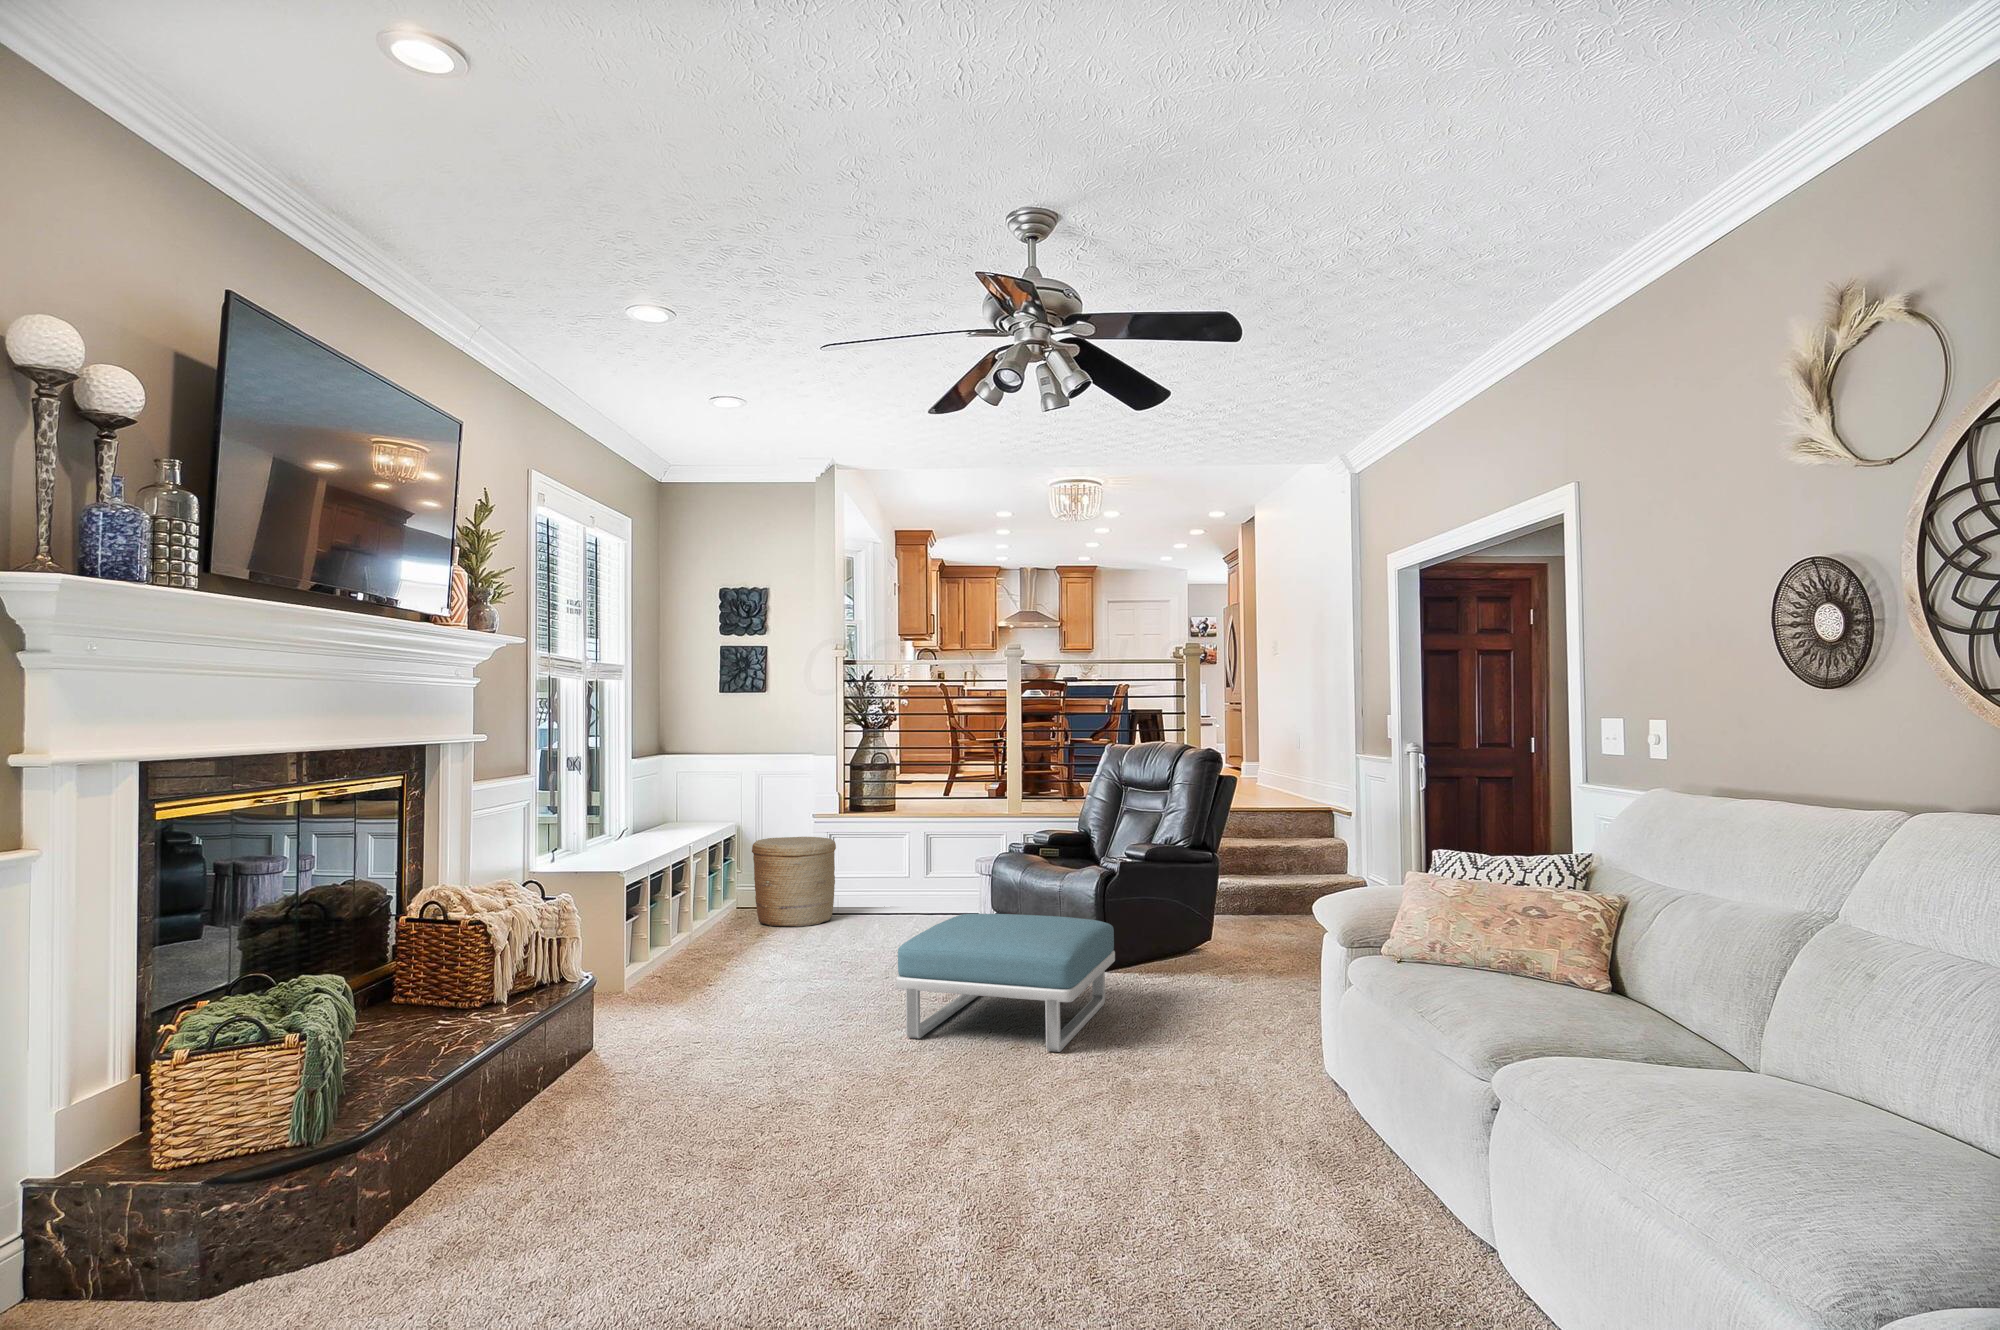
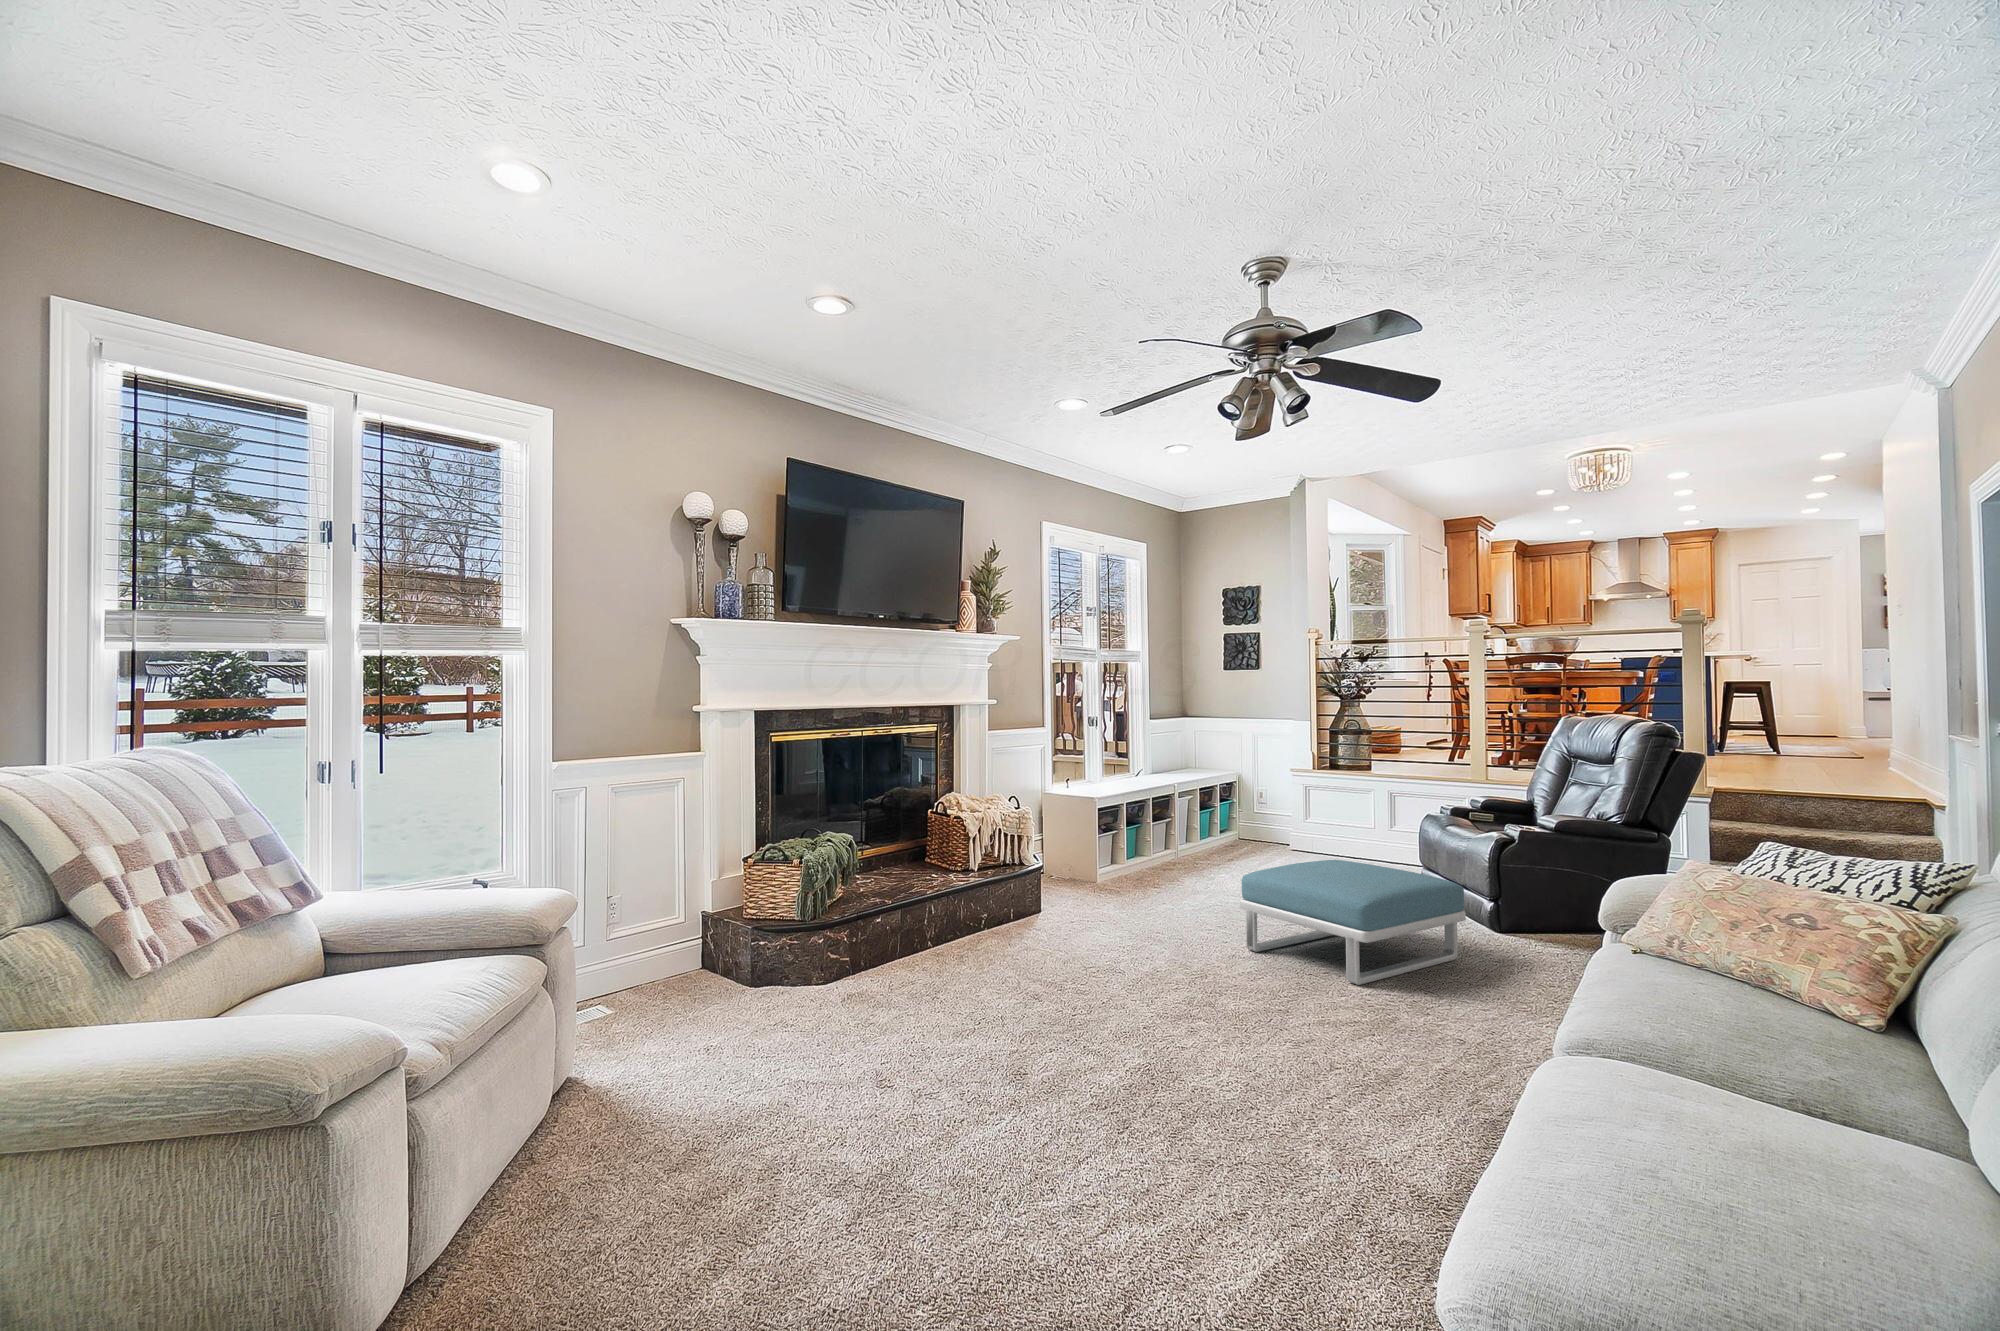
woven basket: present [752,837,836,927] -> none [1237,787,1308,861]

